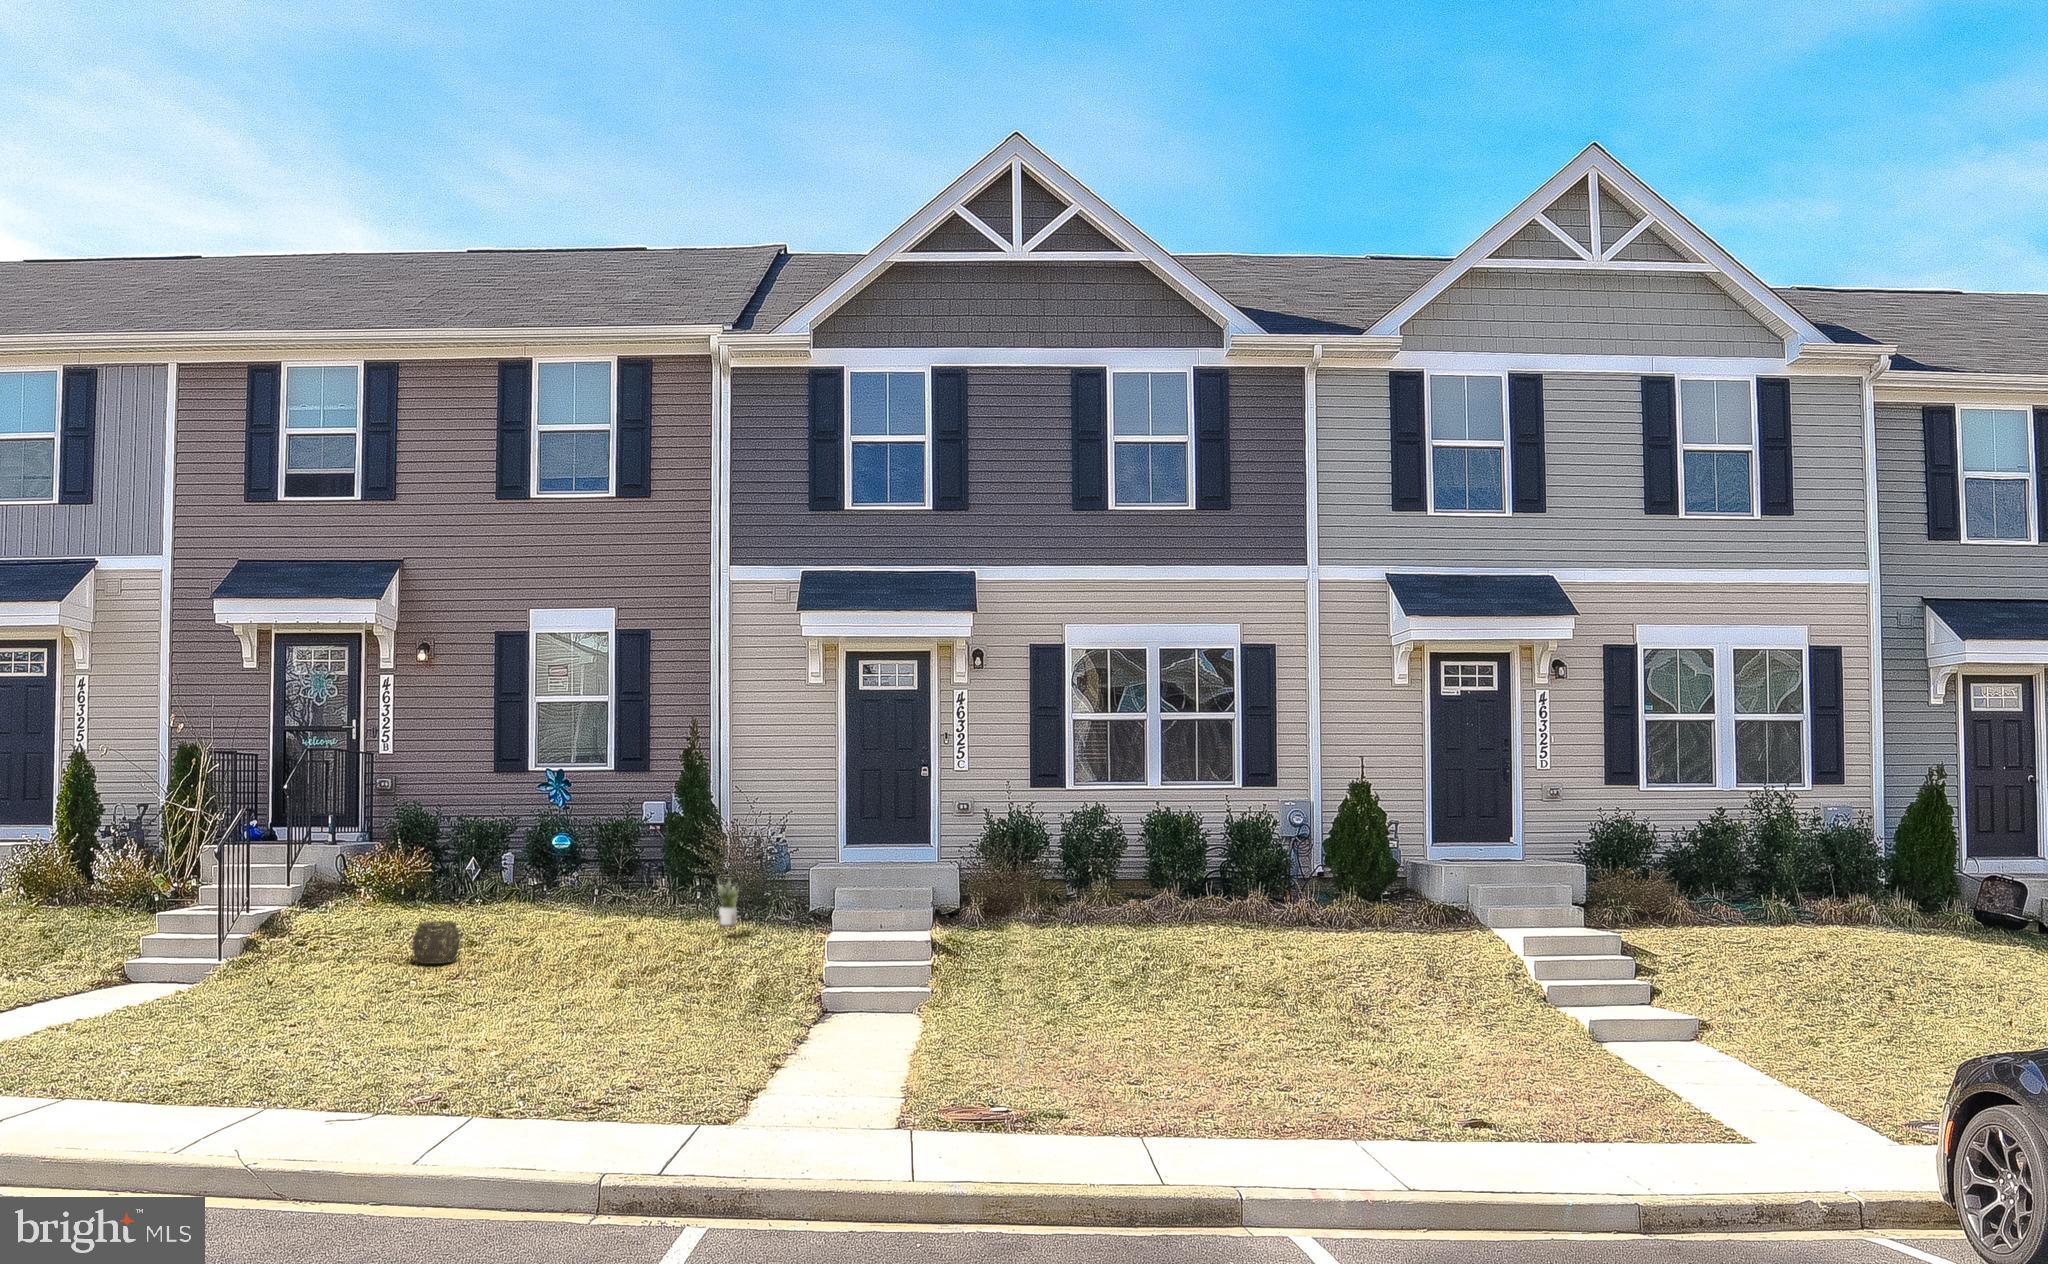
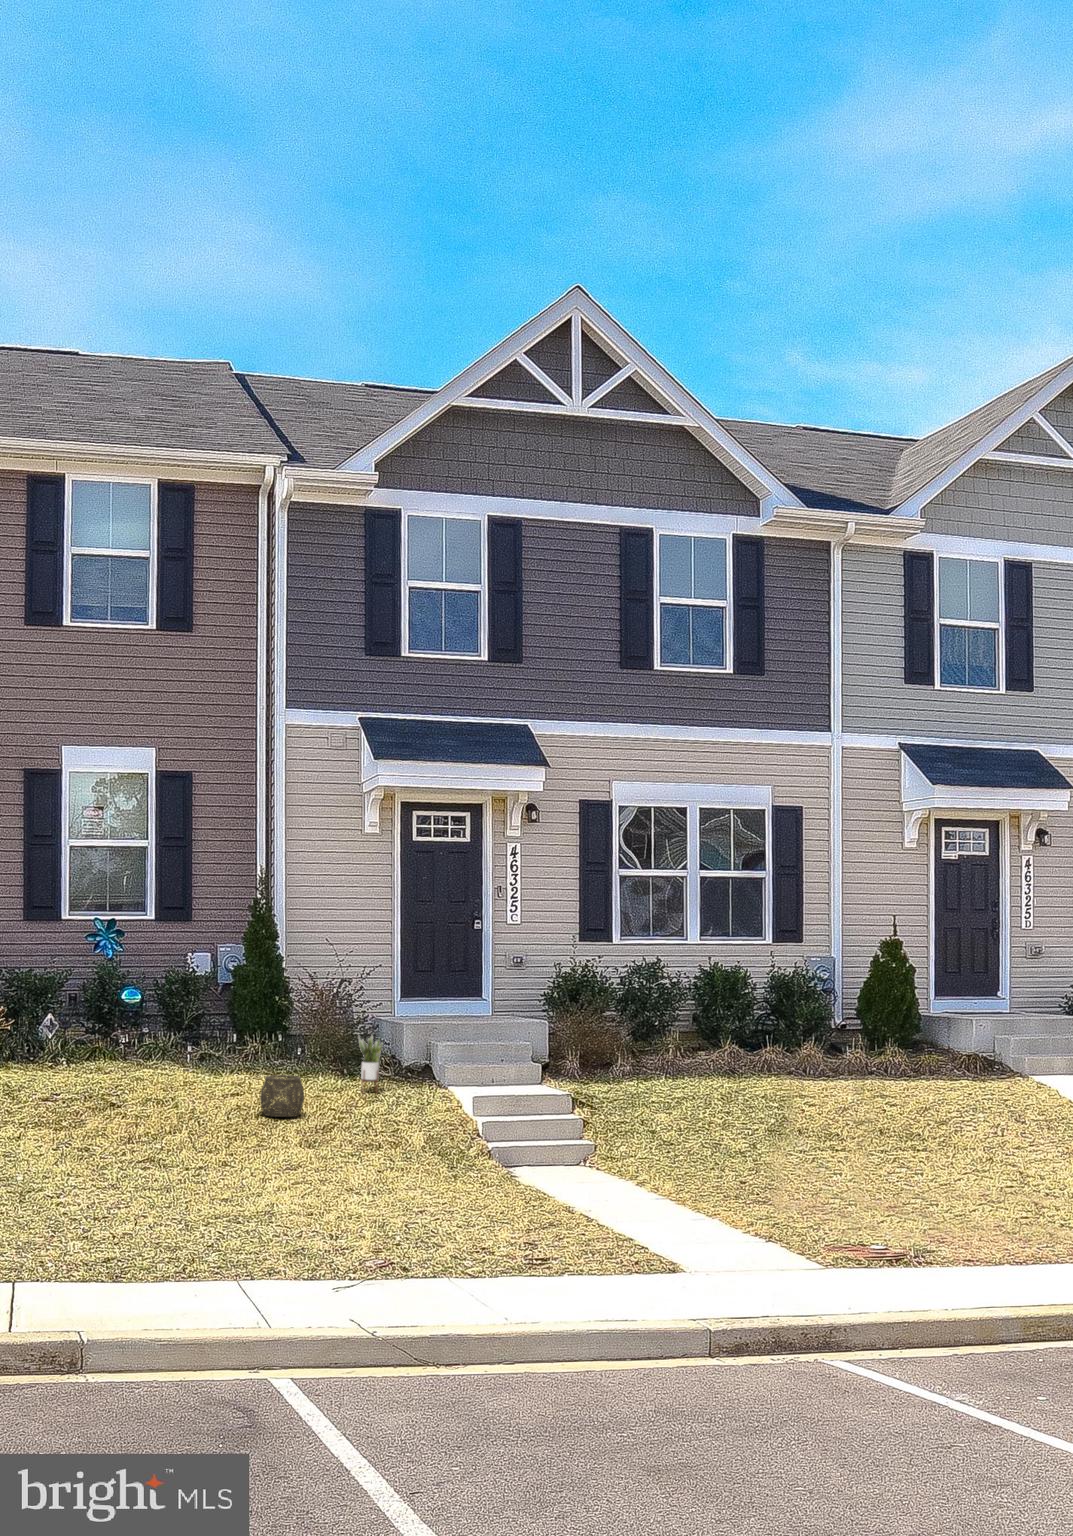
woven basket: present [413,921,460,964] -> present [260,1075,304,1117]

